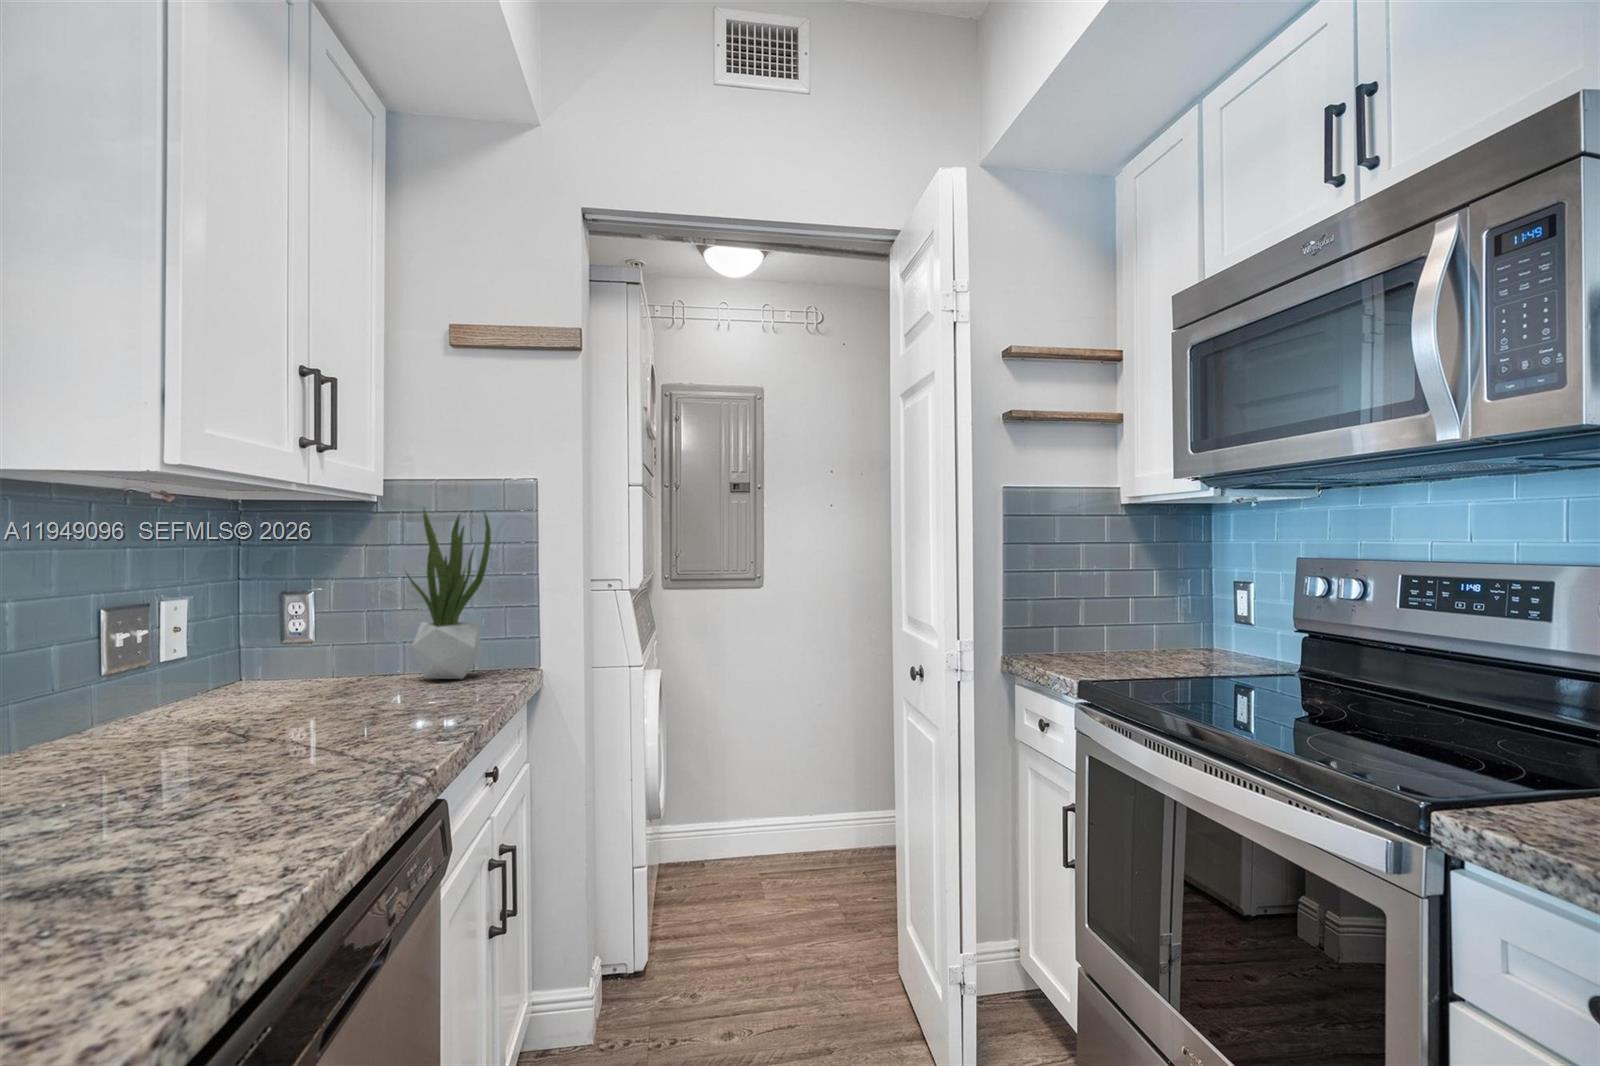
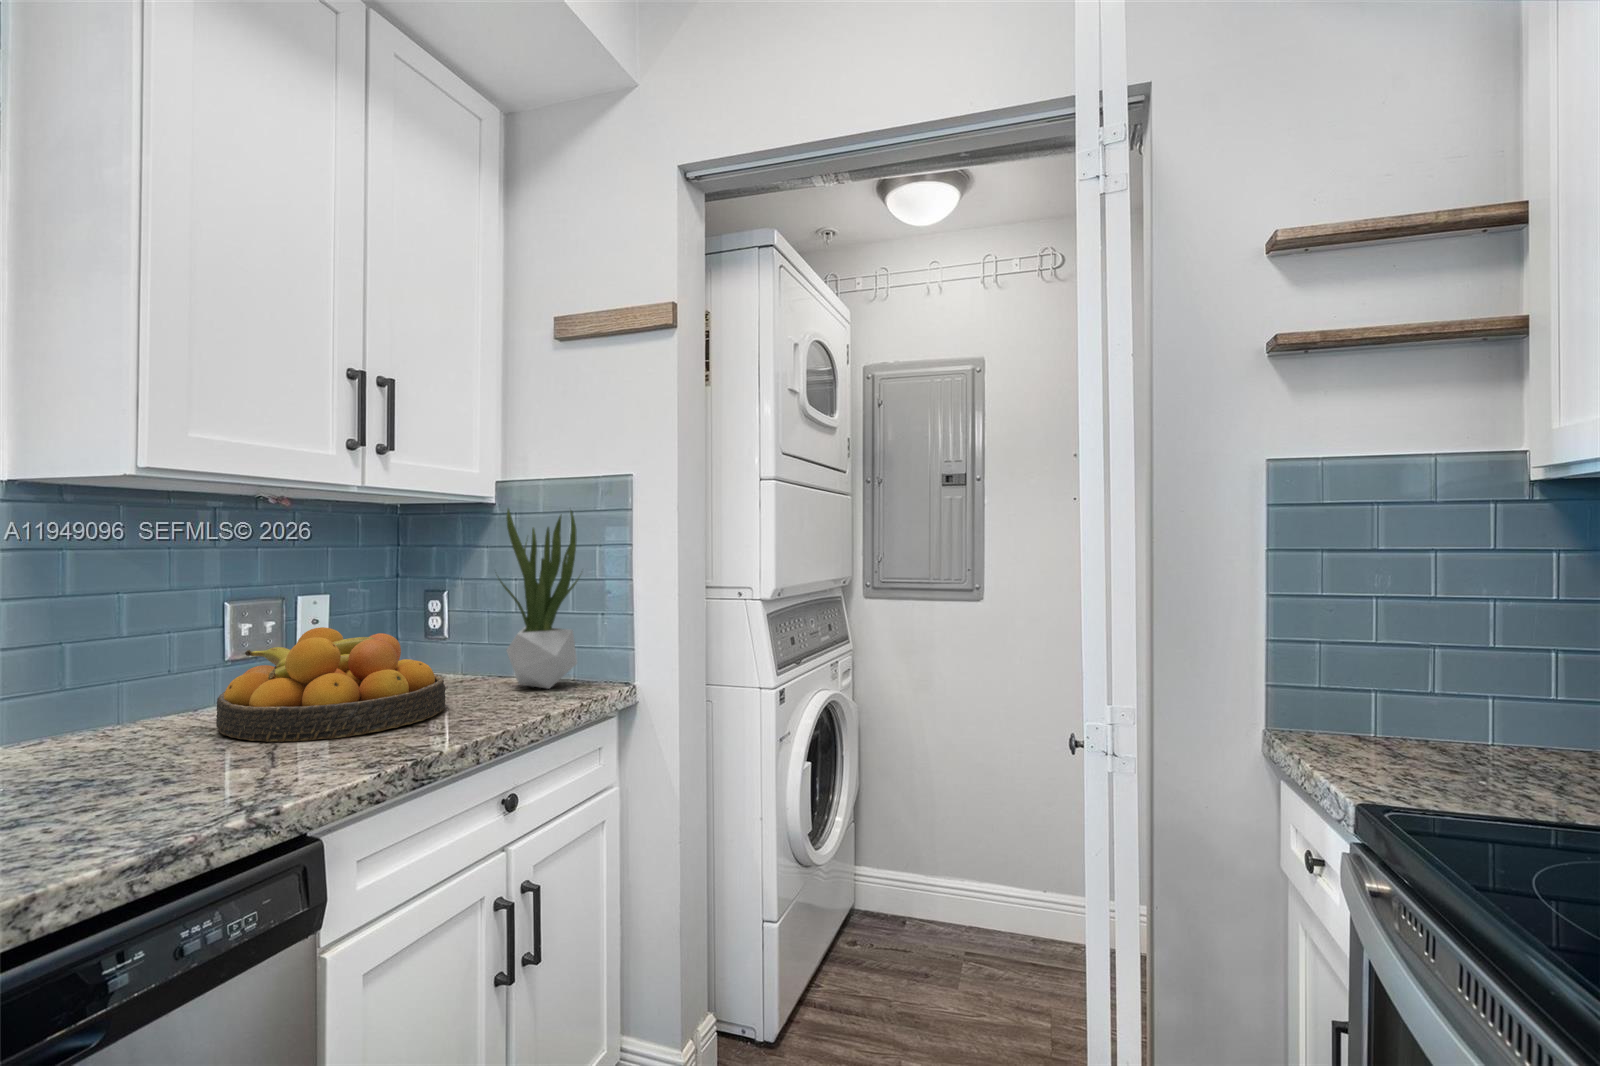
fruit bowl: none [170,629,407,740] -> present [216,627,446,742]

